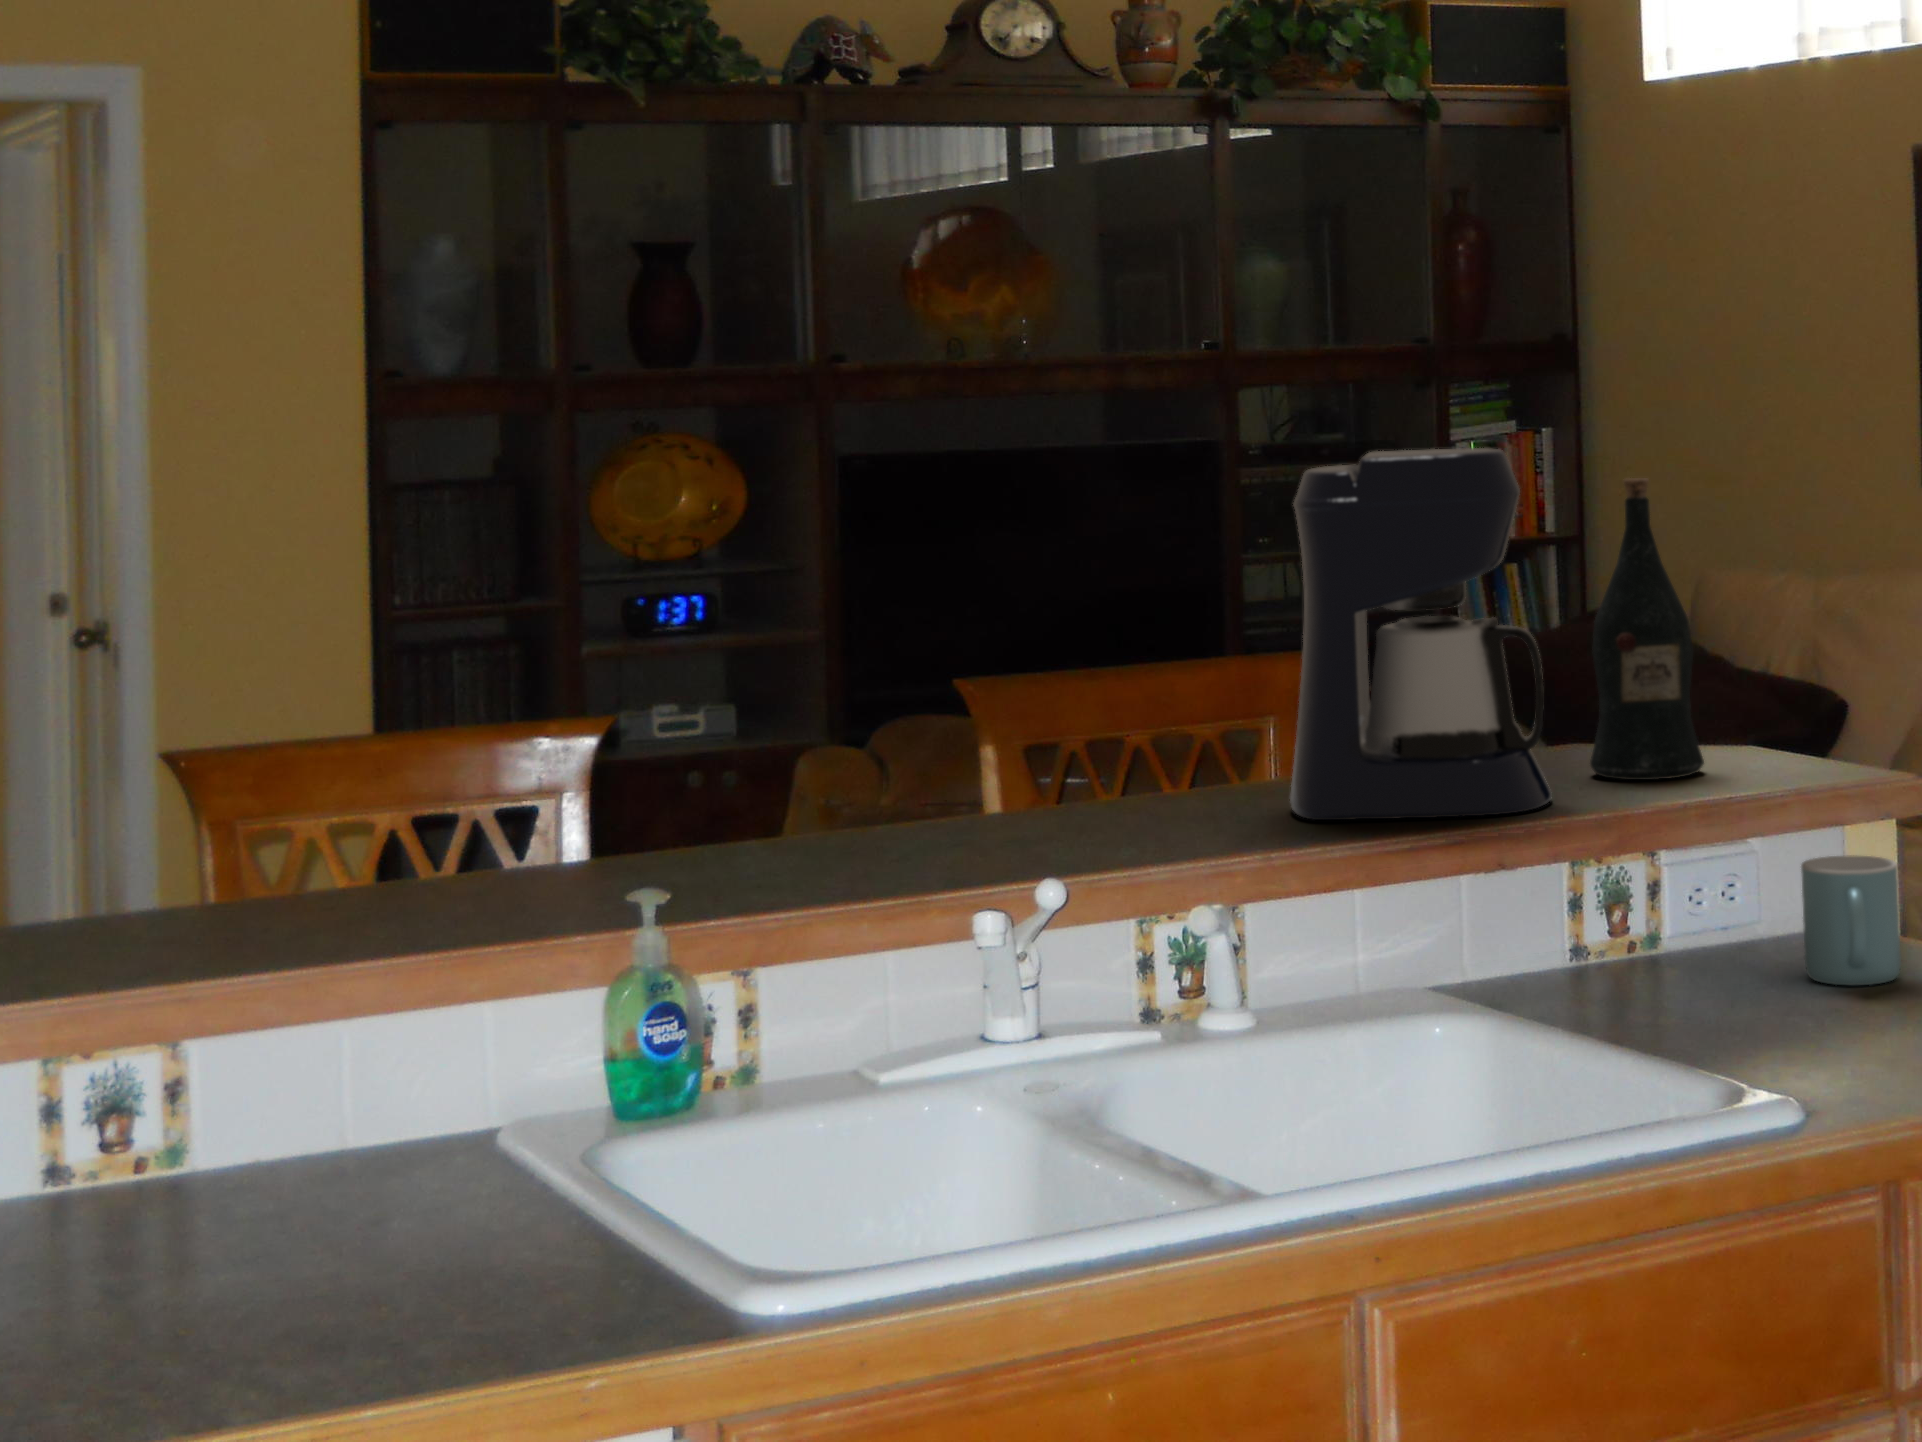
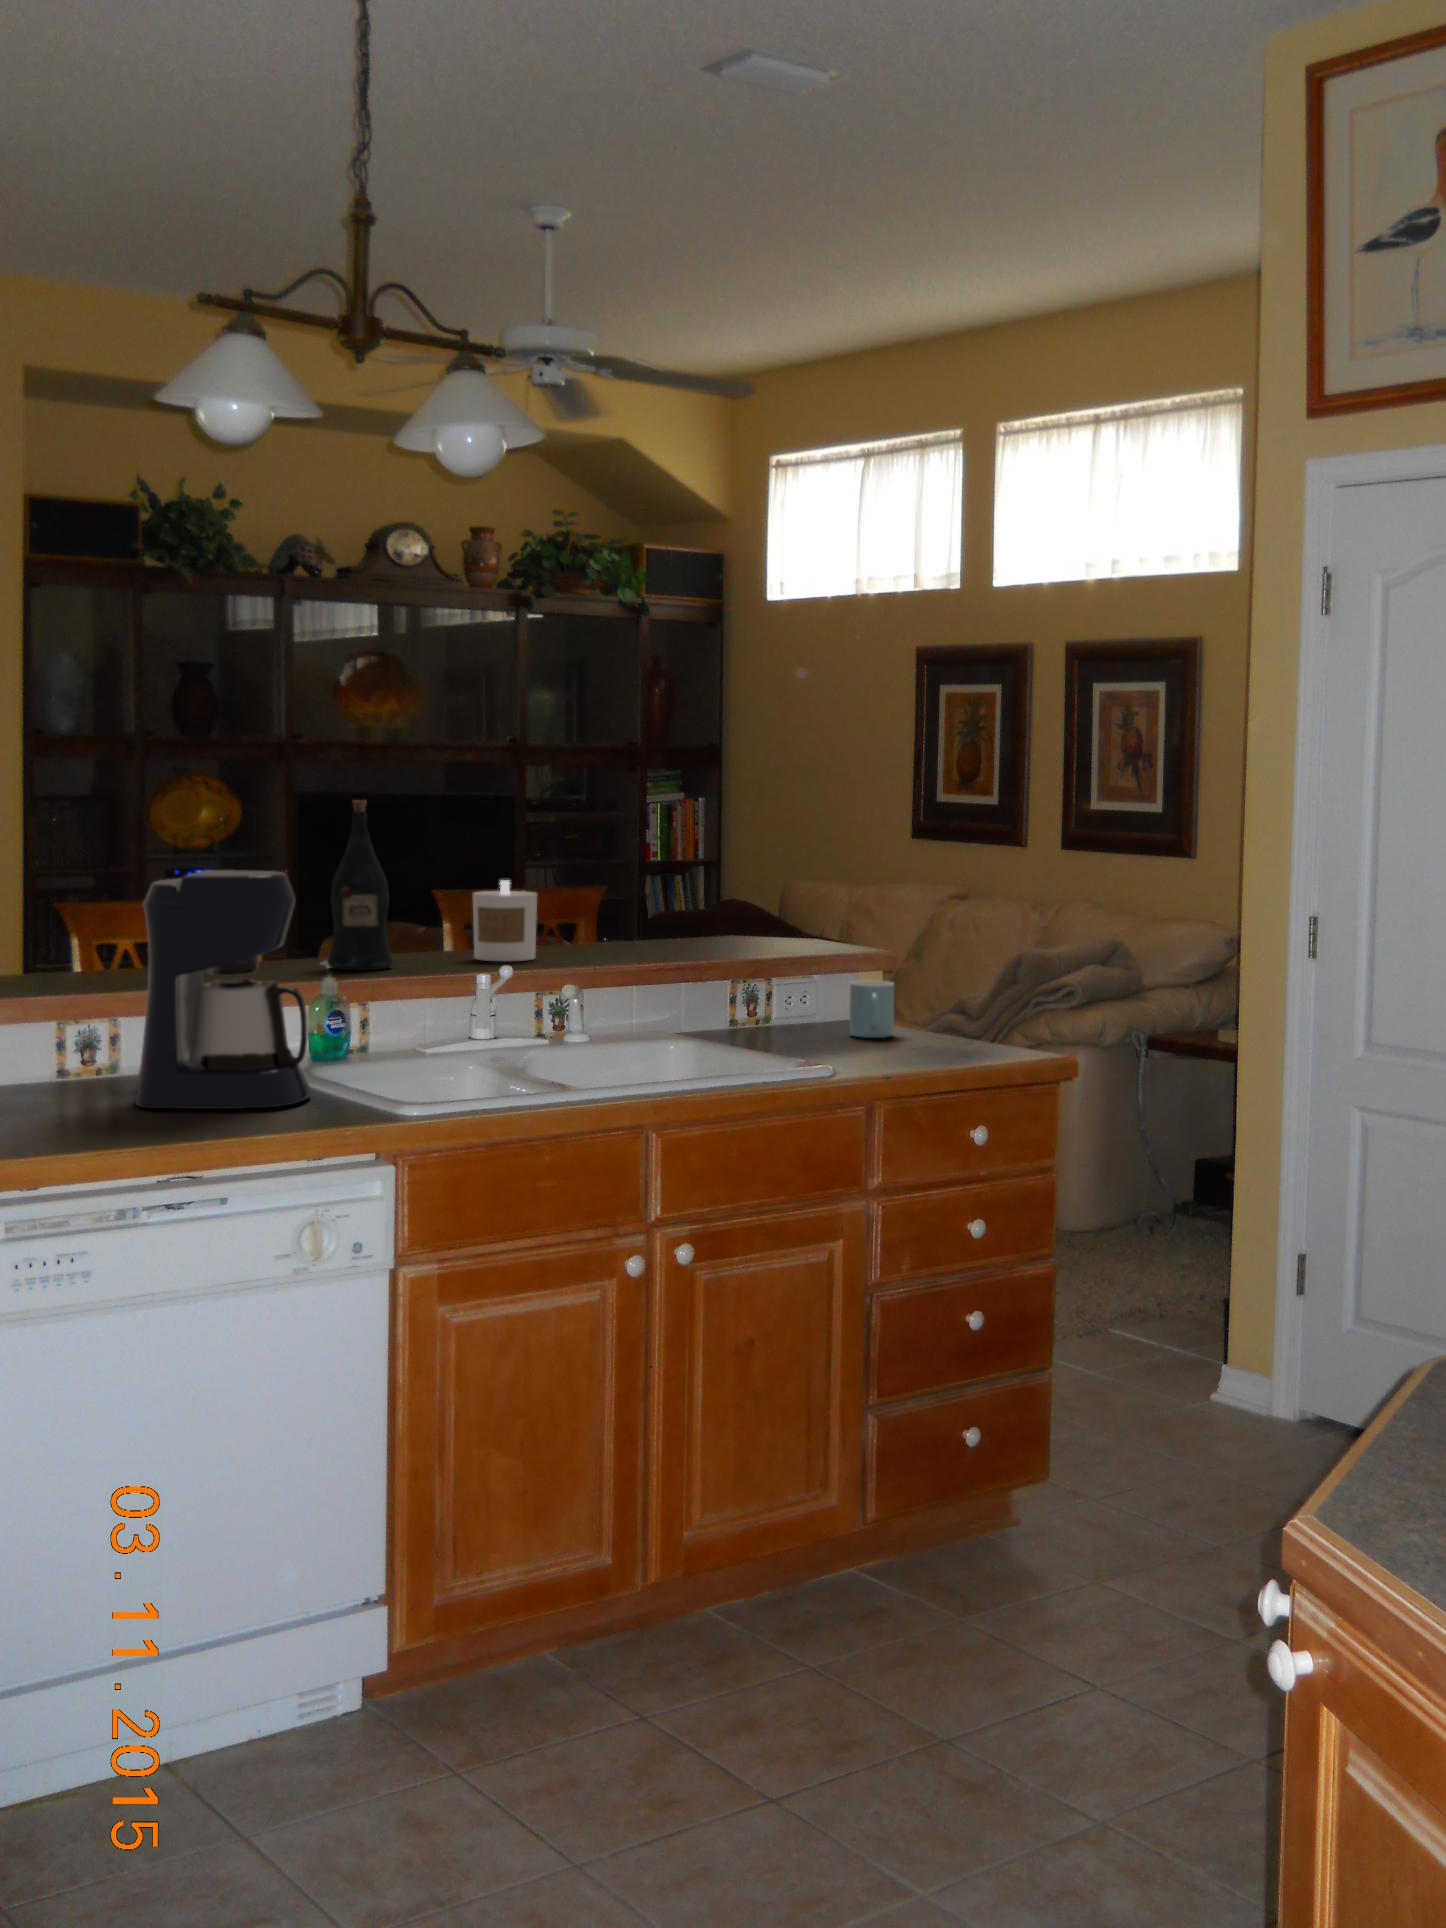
coffee maker: present [1290,448,1552,820] -> present [135,870,311,1109]
wine bottle: present [1590,478,1704,780] -> present [327,800,393,970]
candle: none [998,675,1132,849] -> present [473,880,537,961]

